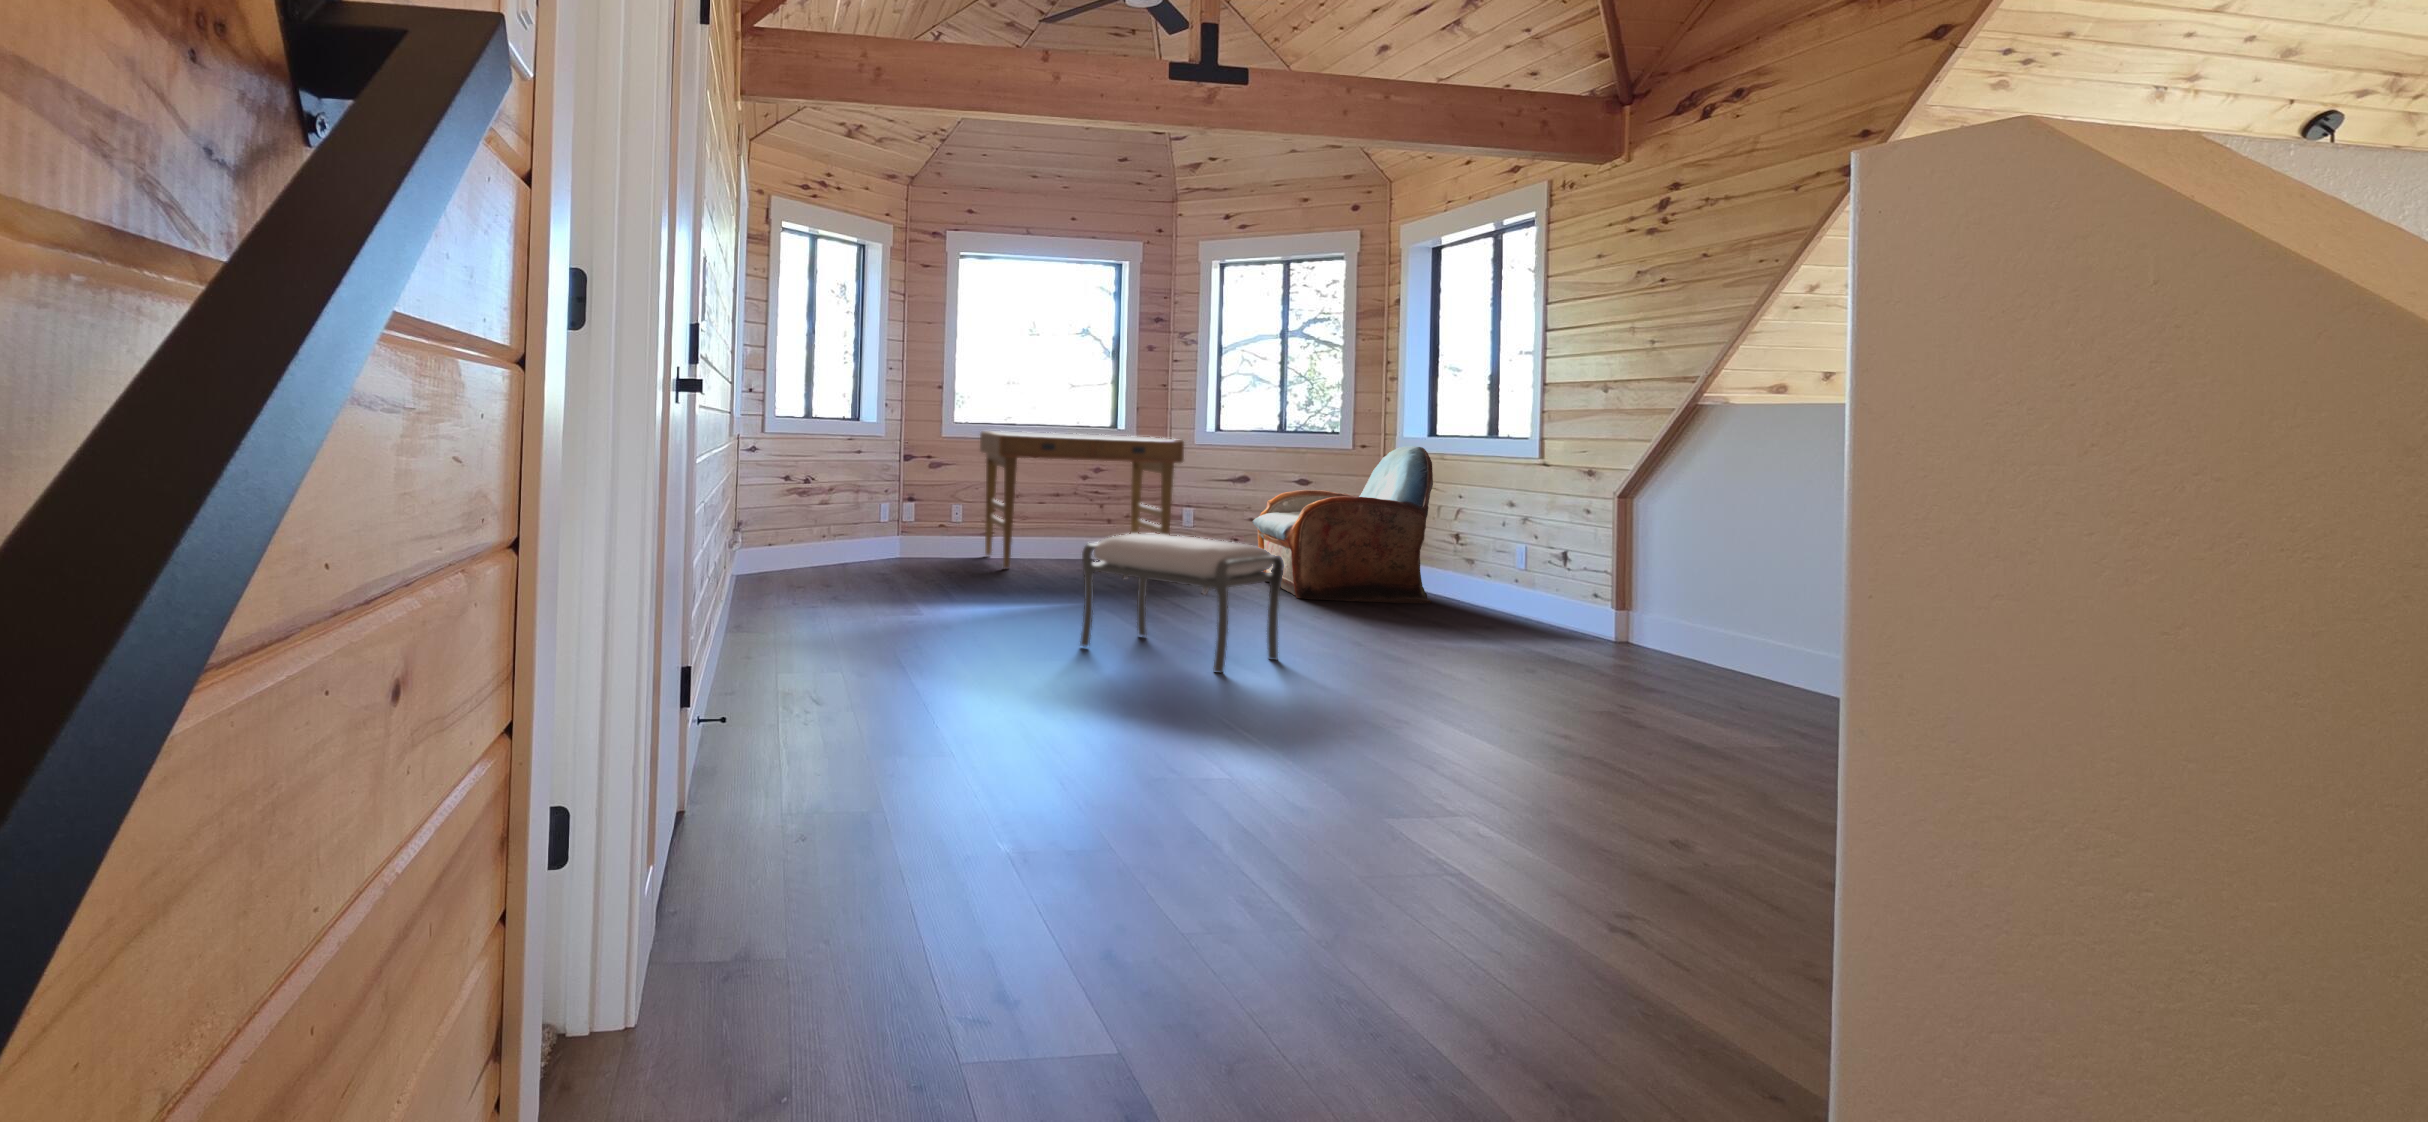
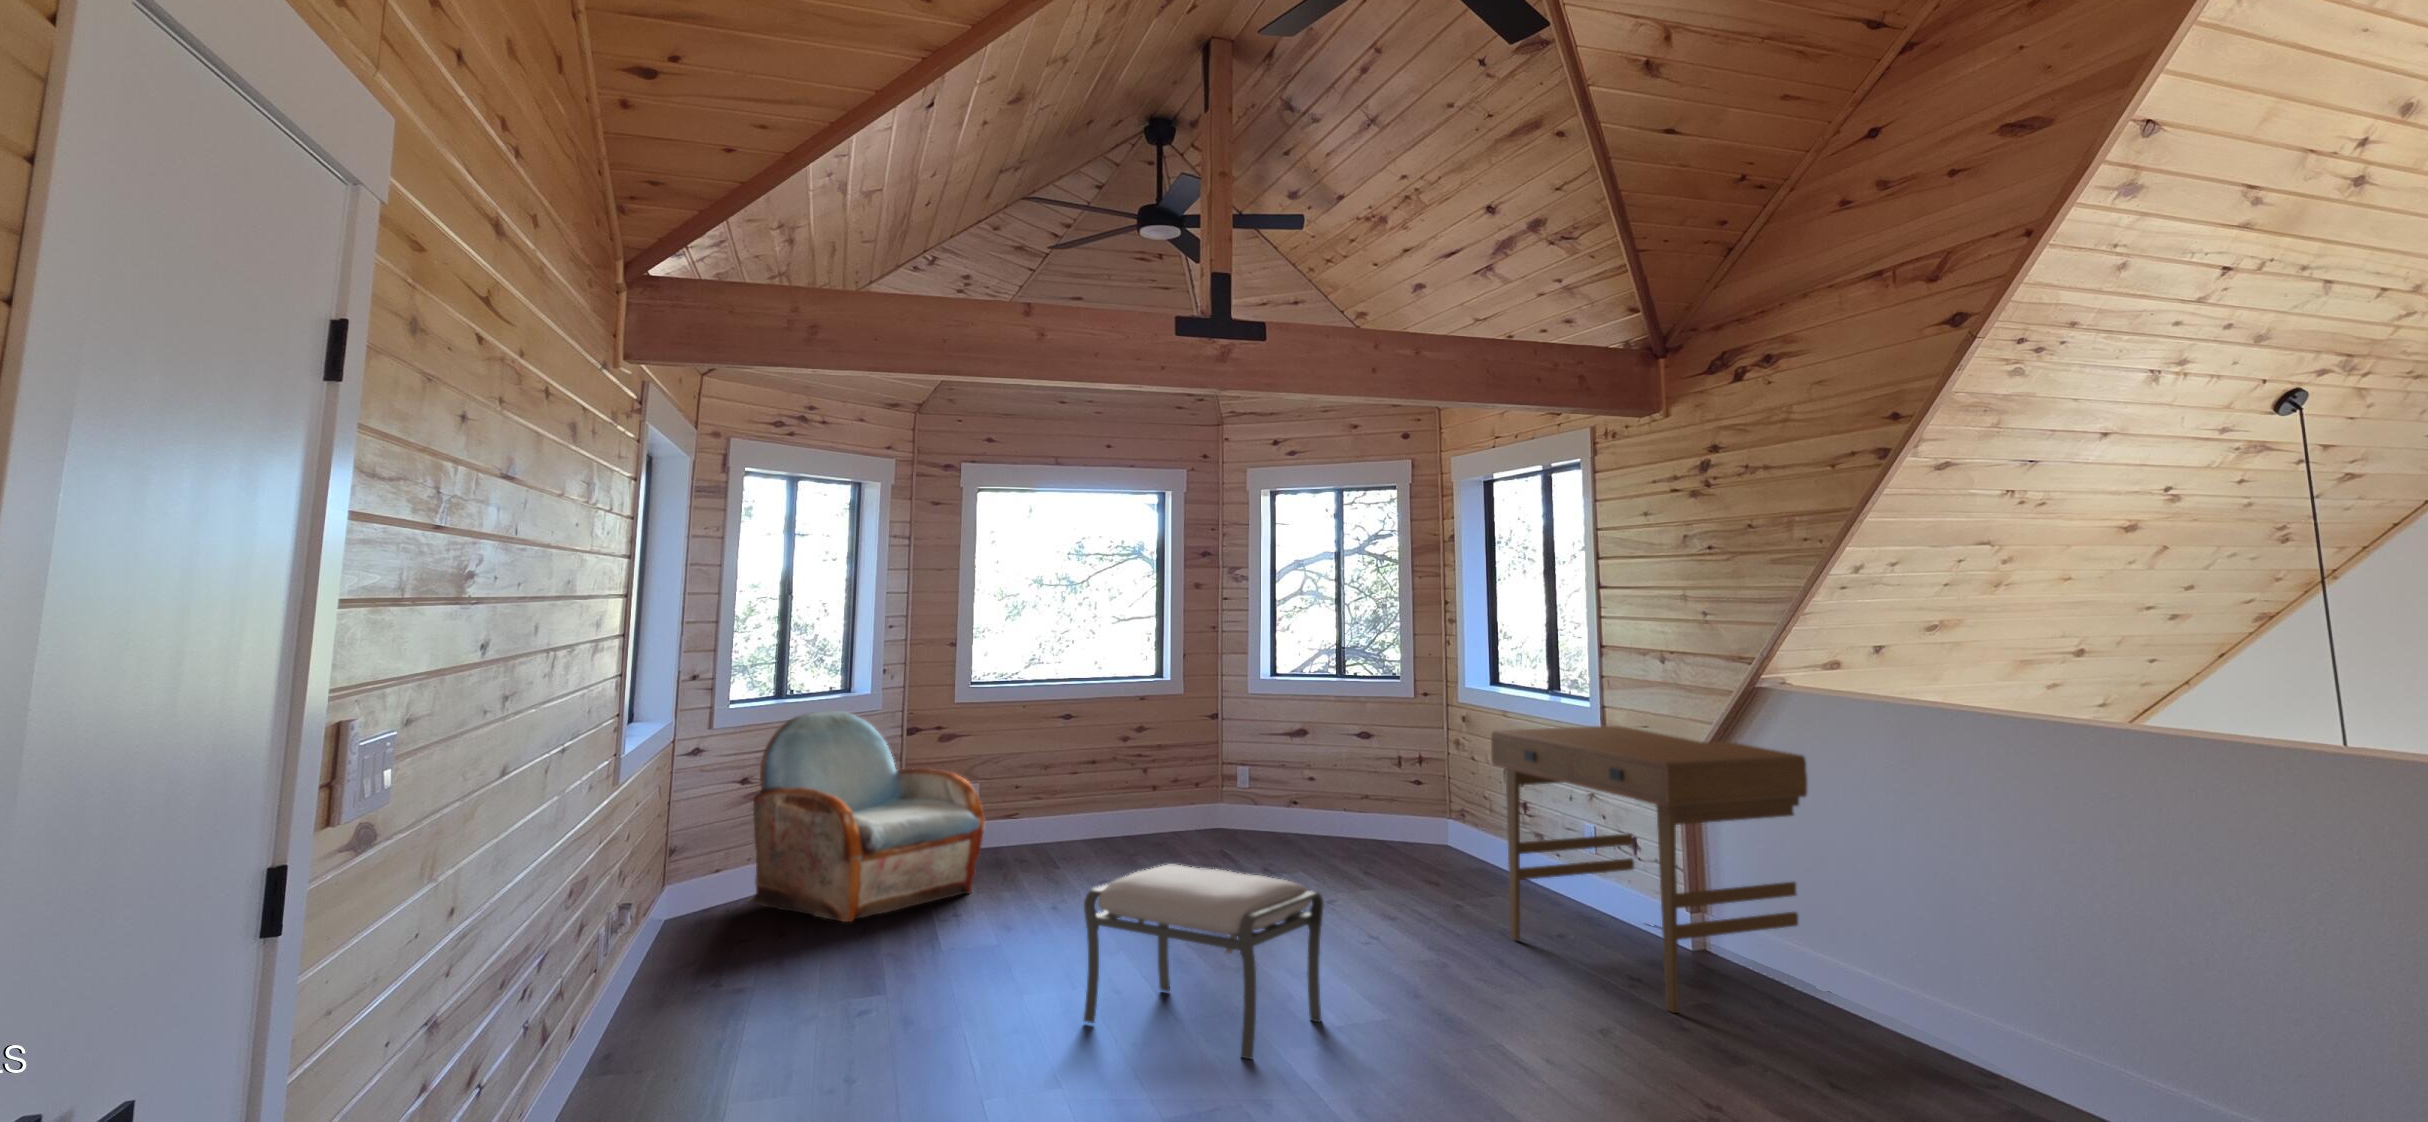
desk: present [980,431,1184,568] -> present [1491,725,1807,1013]
armchair: present [1252,446,1433,604] -> present [747,711,985,922]

